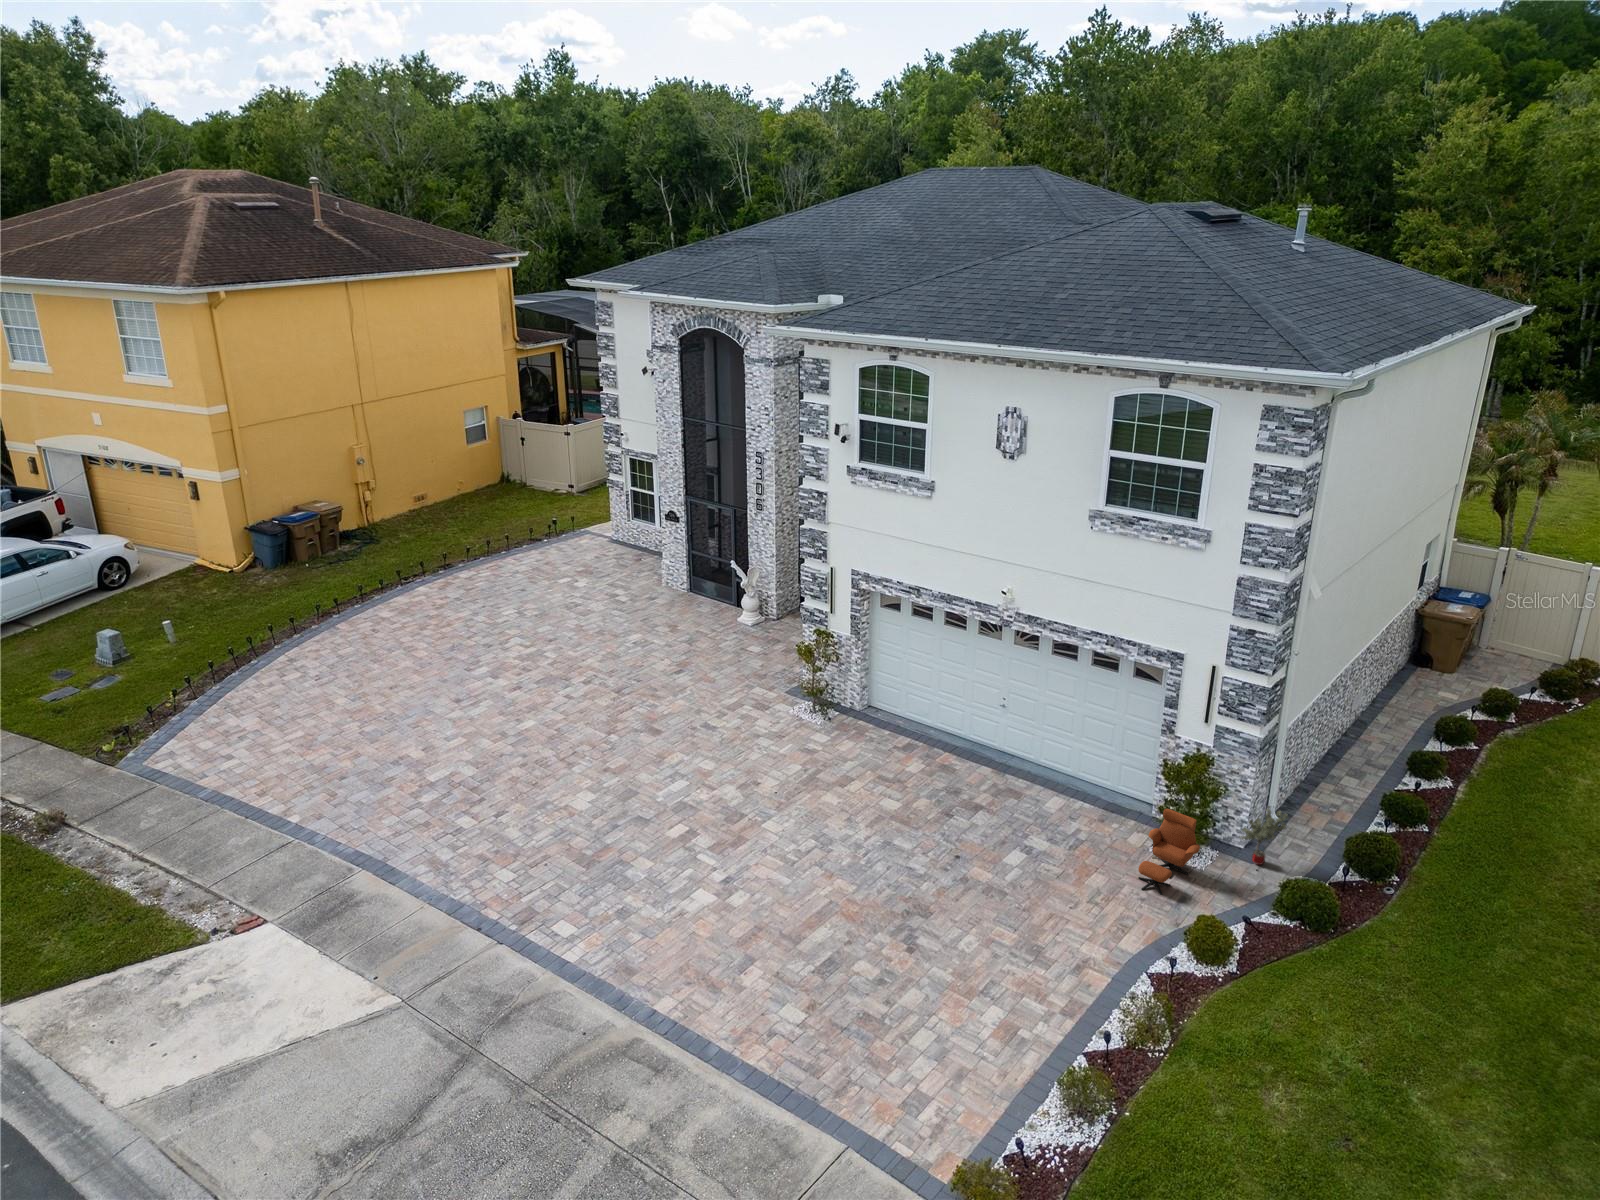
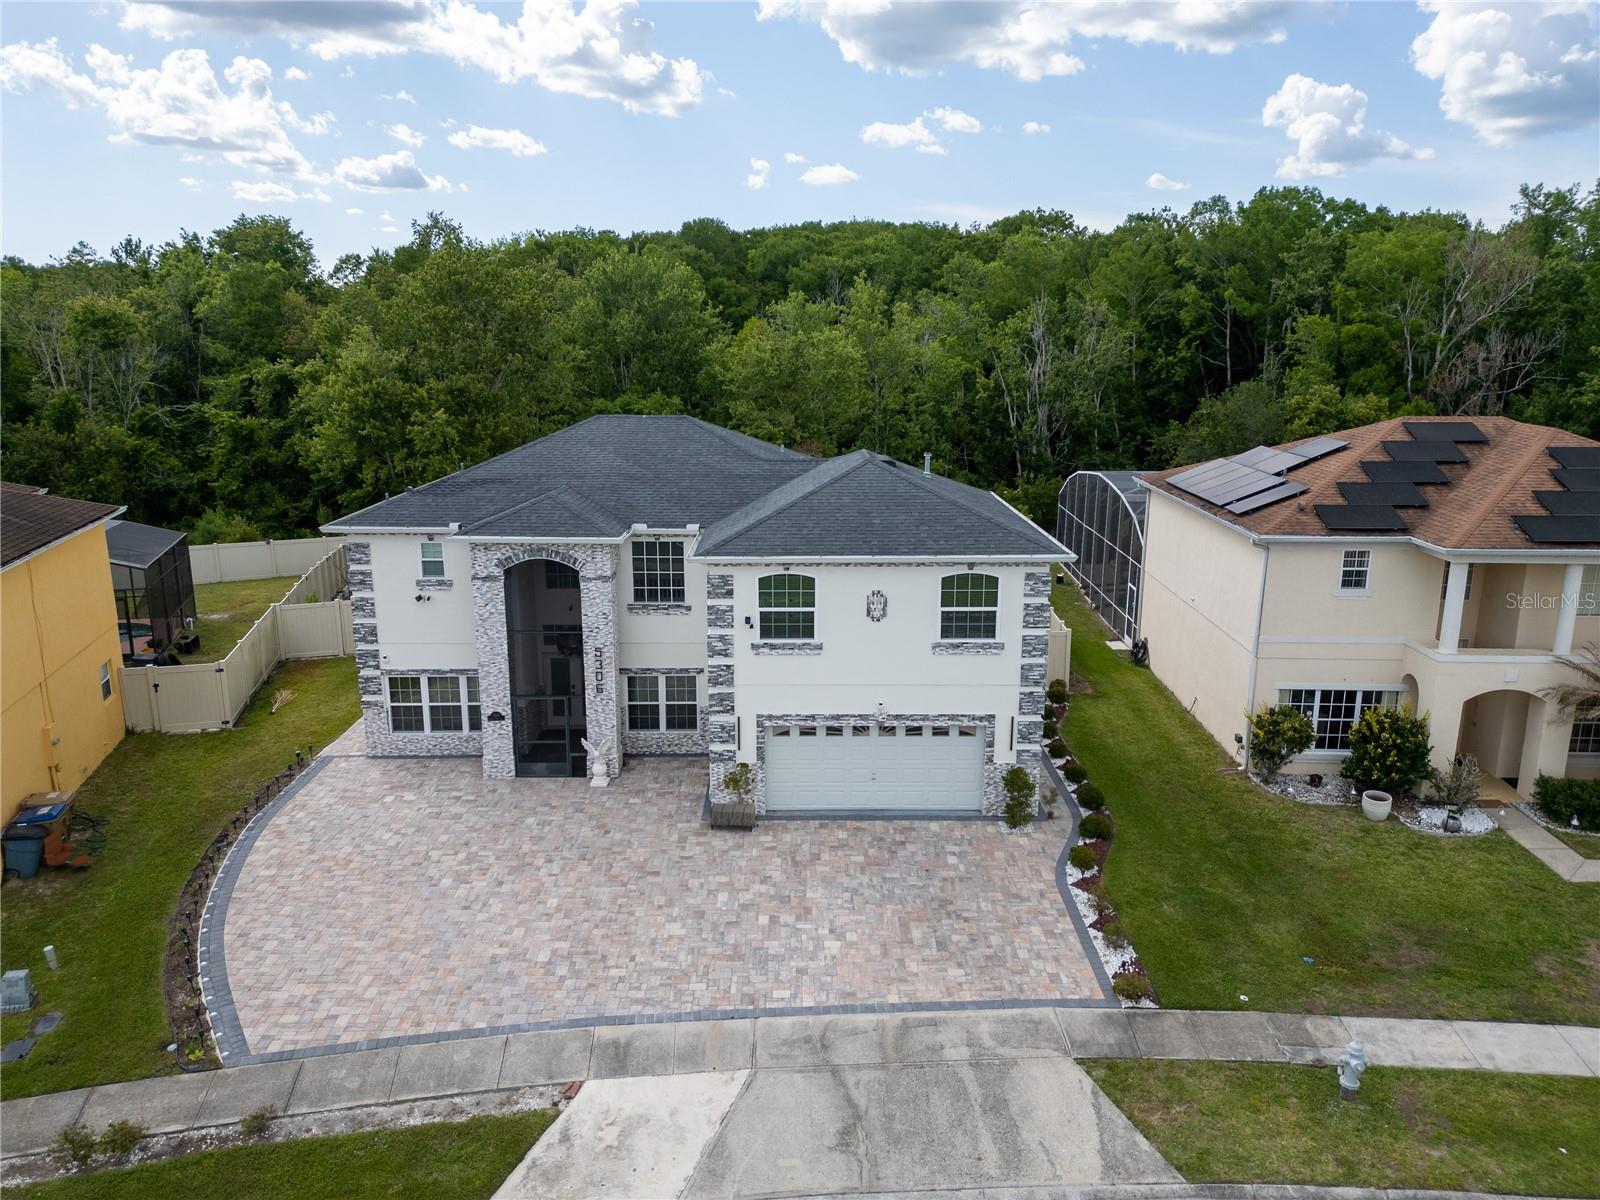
bench: none [769,674,830,725] -> present [710,803,756,831]
lounge chair: present [1138,809,1200,895] -> present [44,832,92,874]

